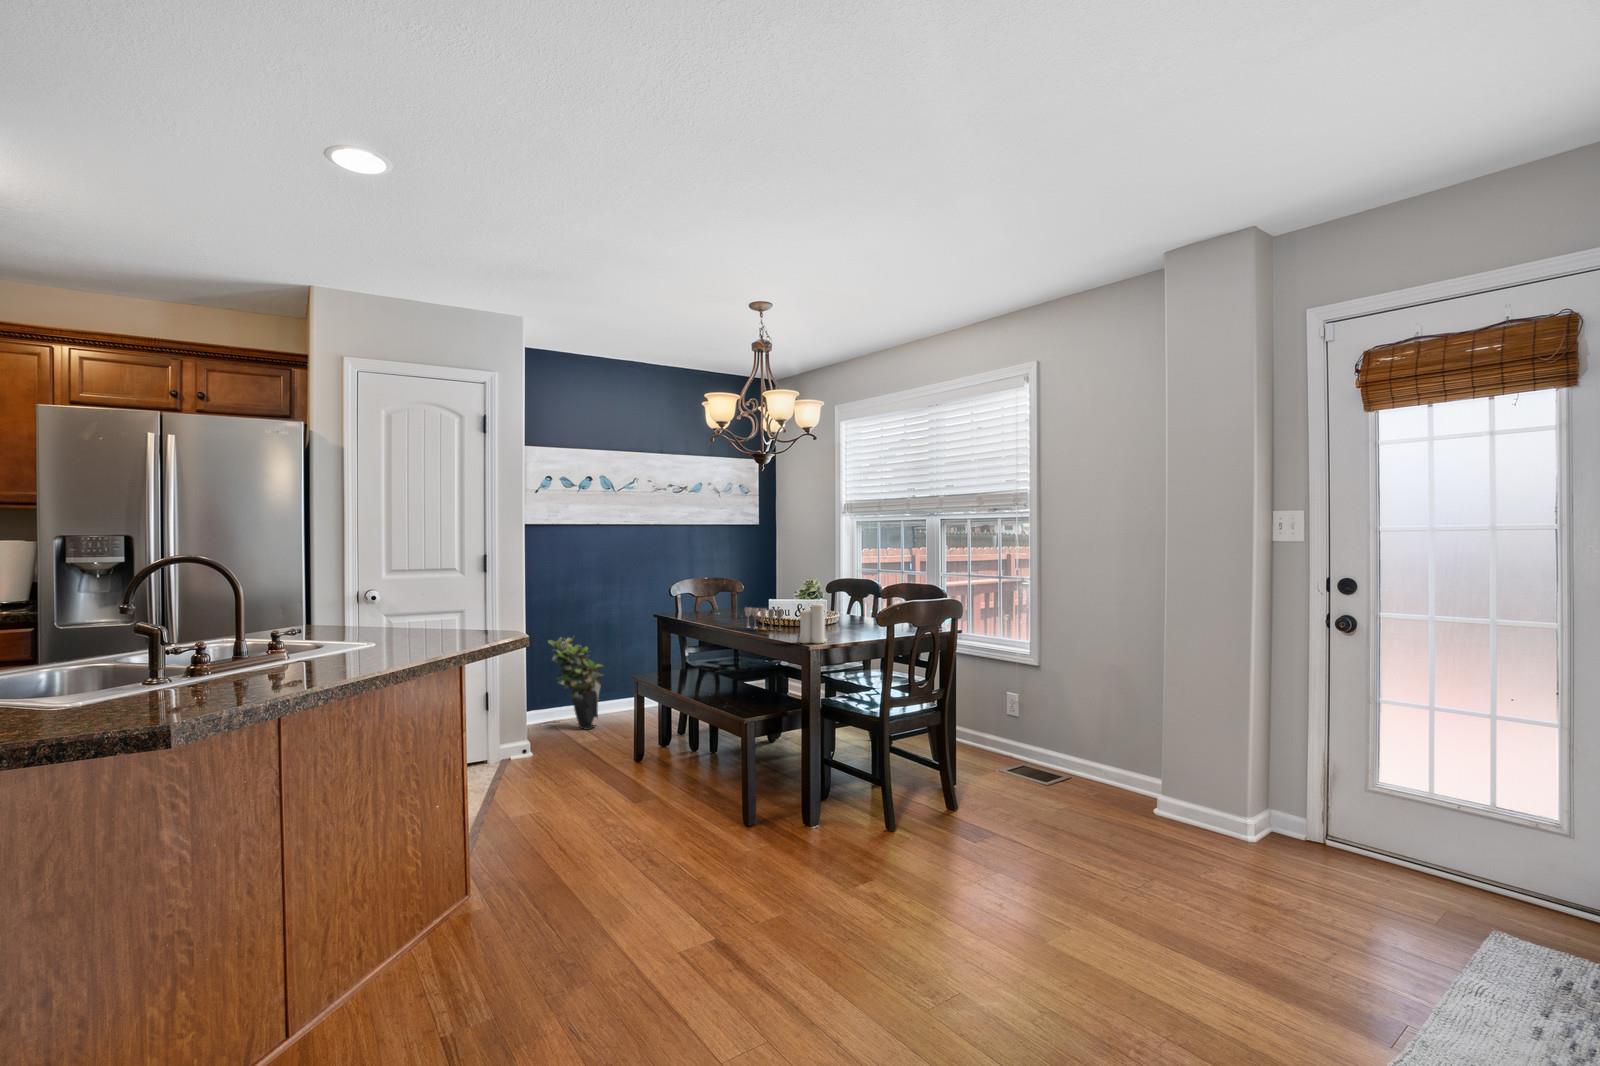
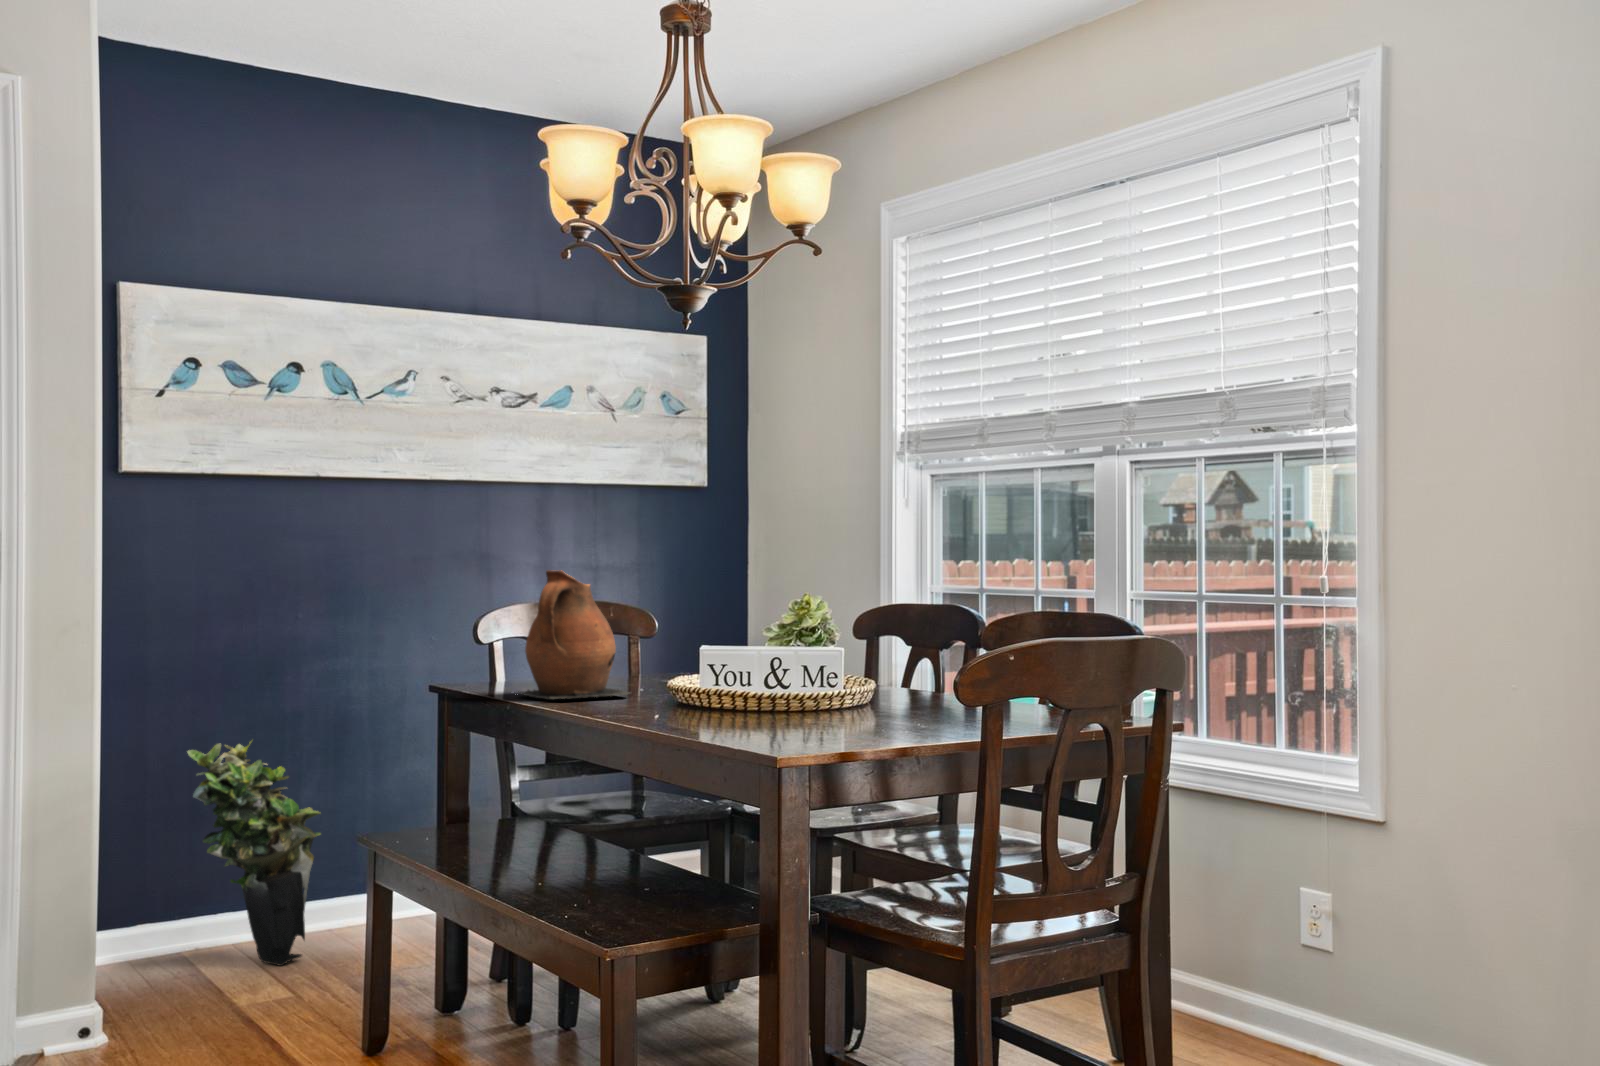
ceramic pitcher: none [691,569,739,621] -> present [518,570,630,699]
candle: present [798,604,827,643] -> none [759,637,836,749]
wine glass: present [745,607,783,631] -> none [637,663,732,722]

